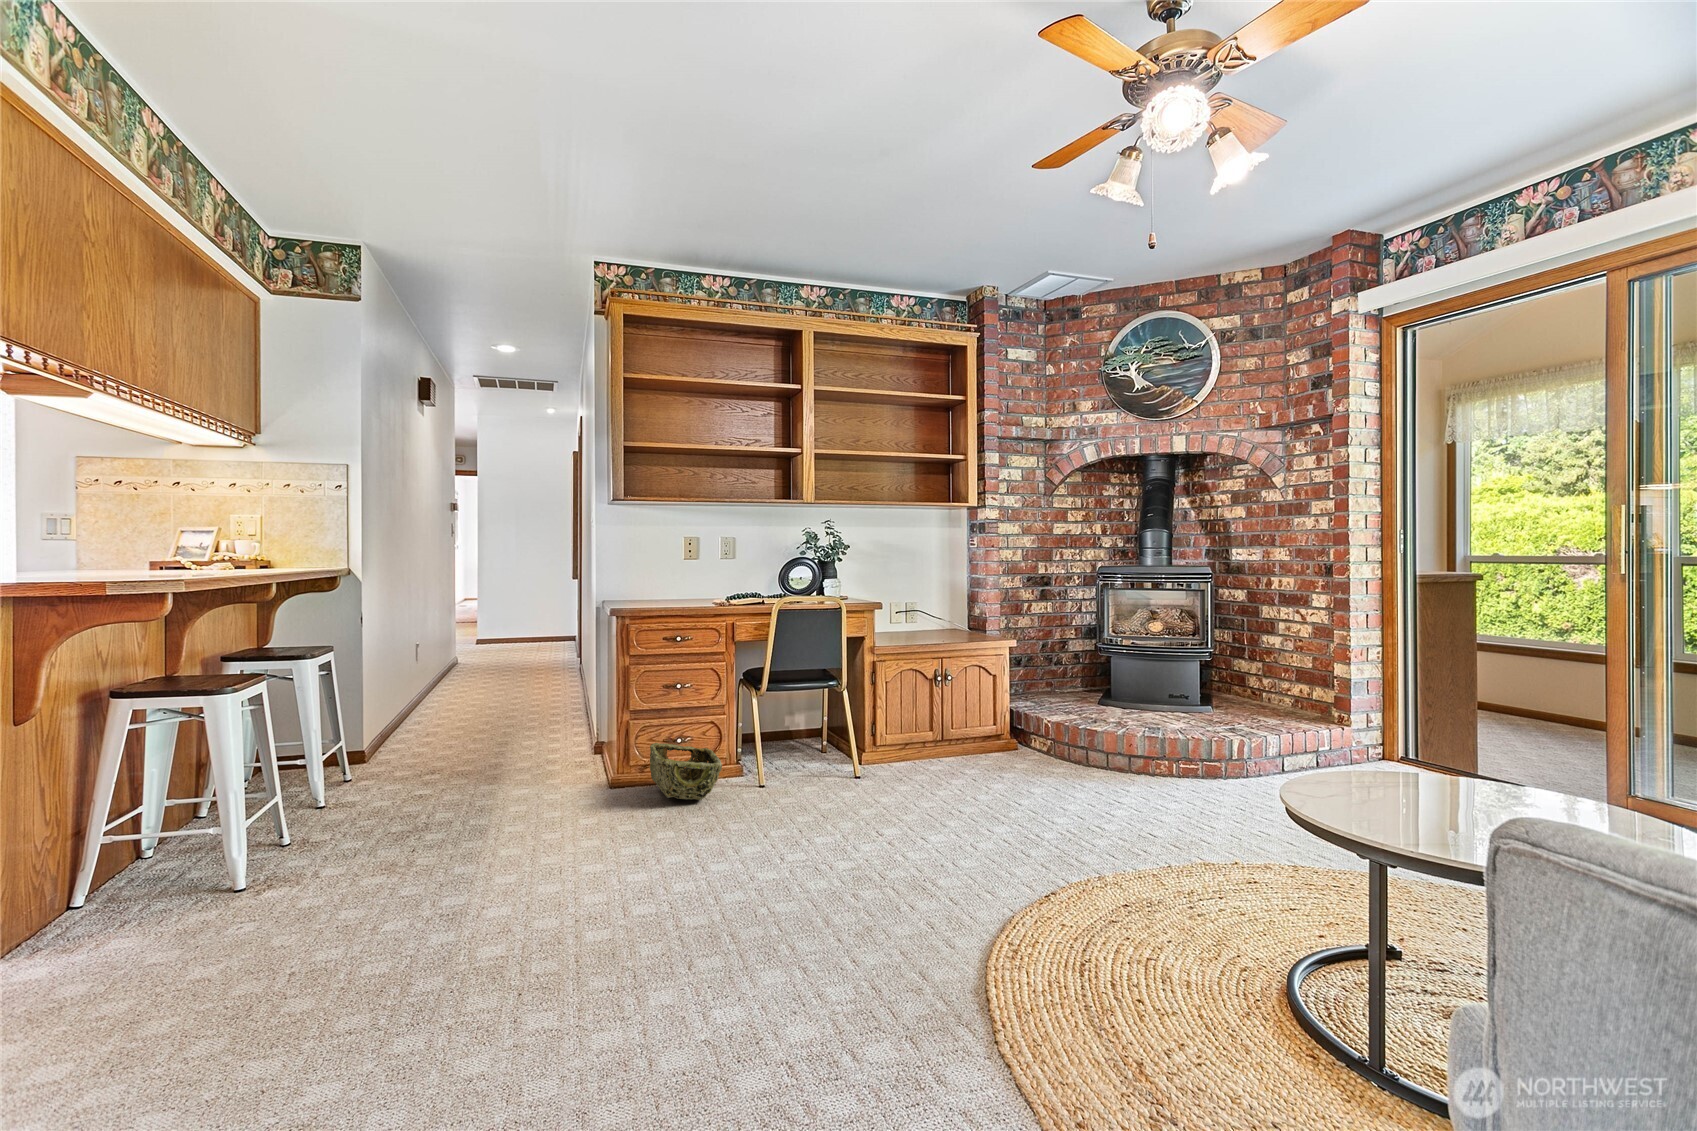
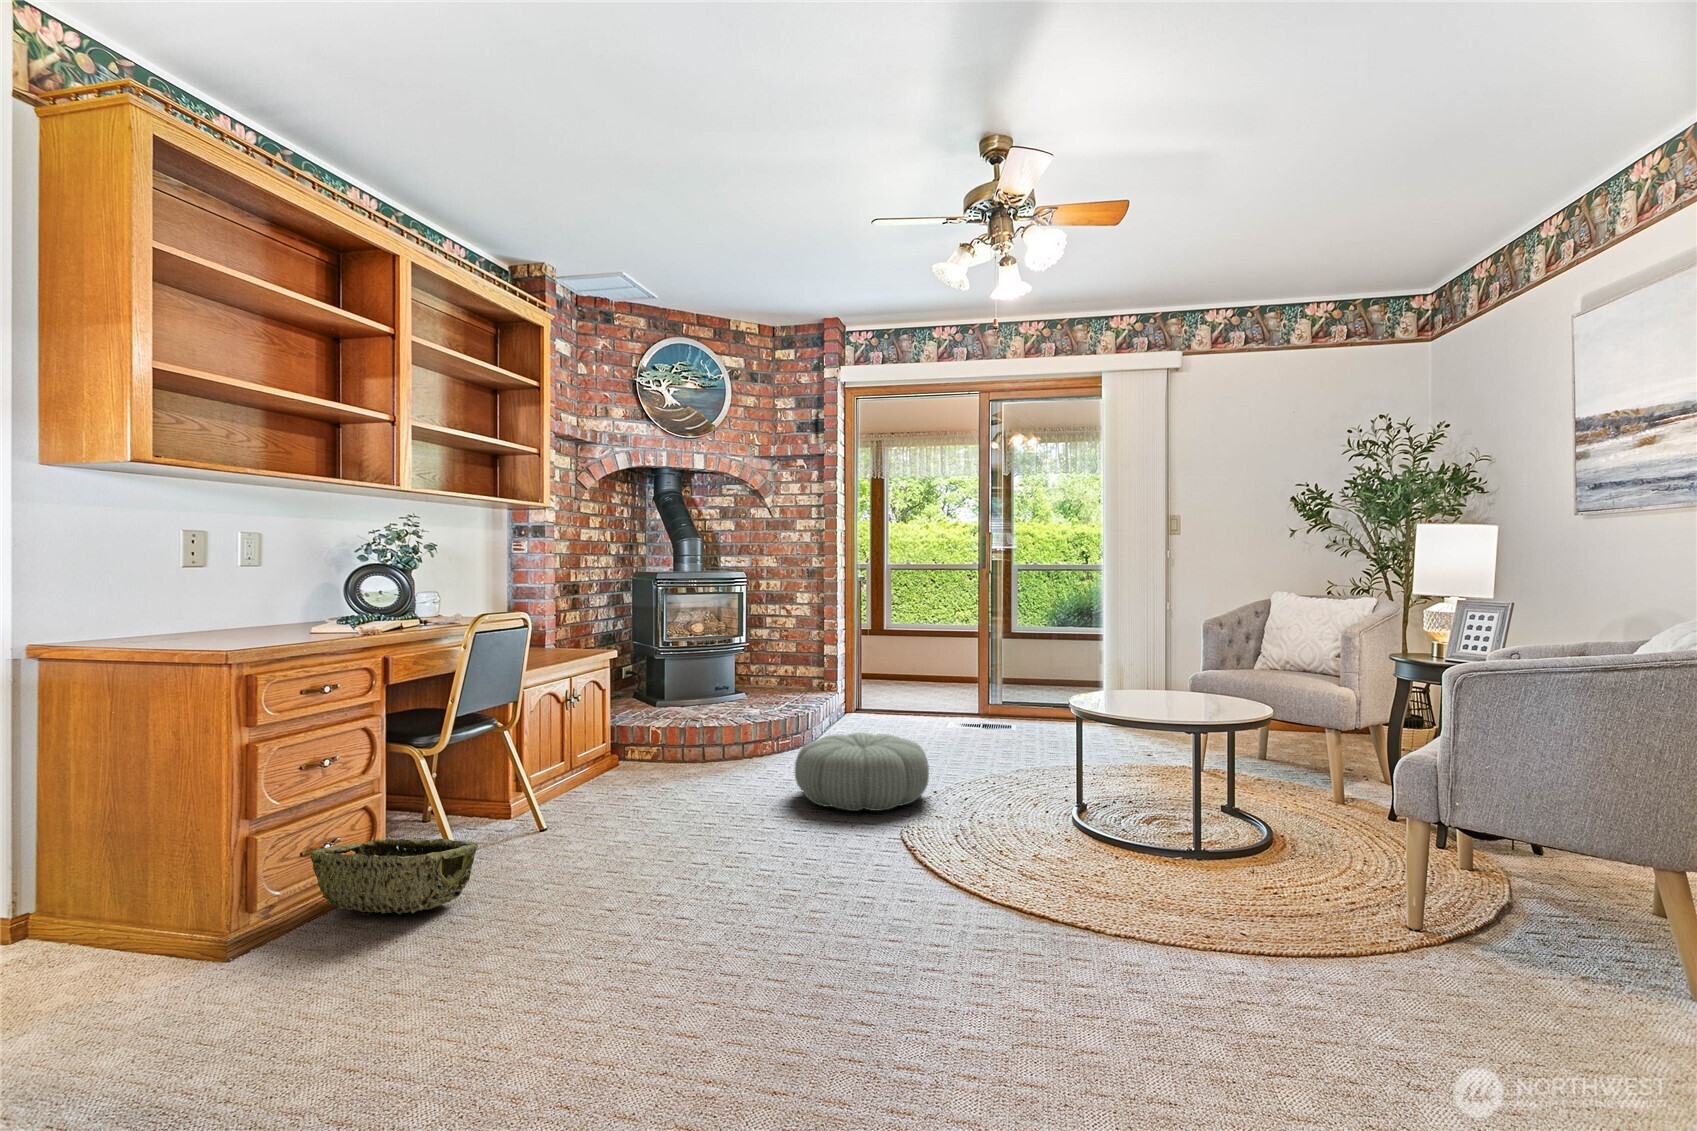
pouf: none [1048,760,1218,862] -> present [795,733,929,811]

